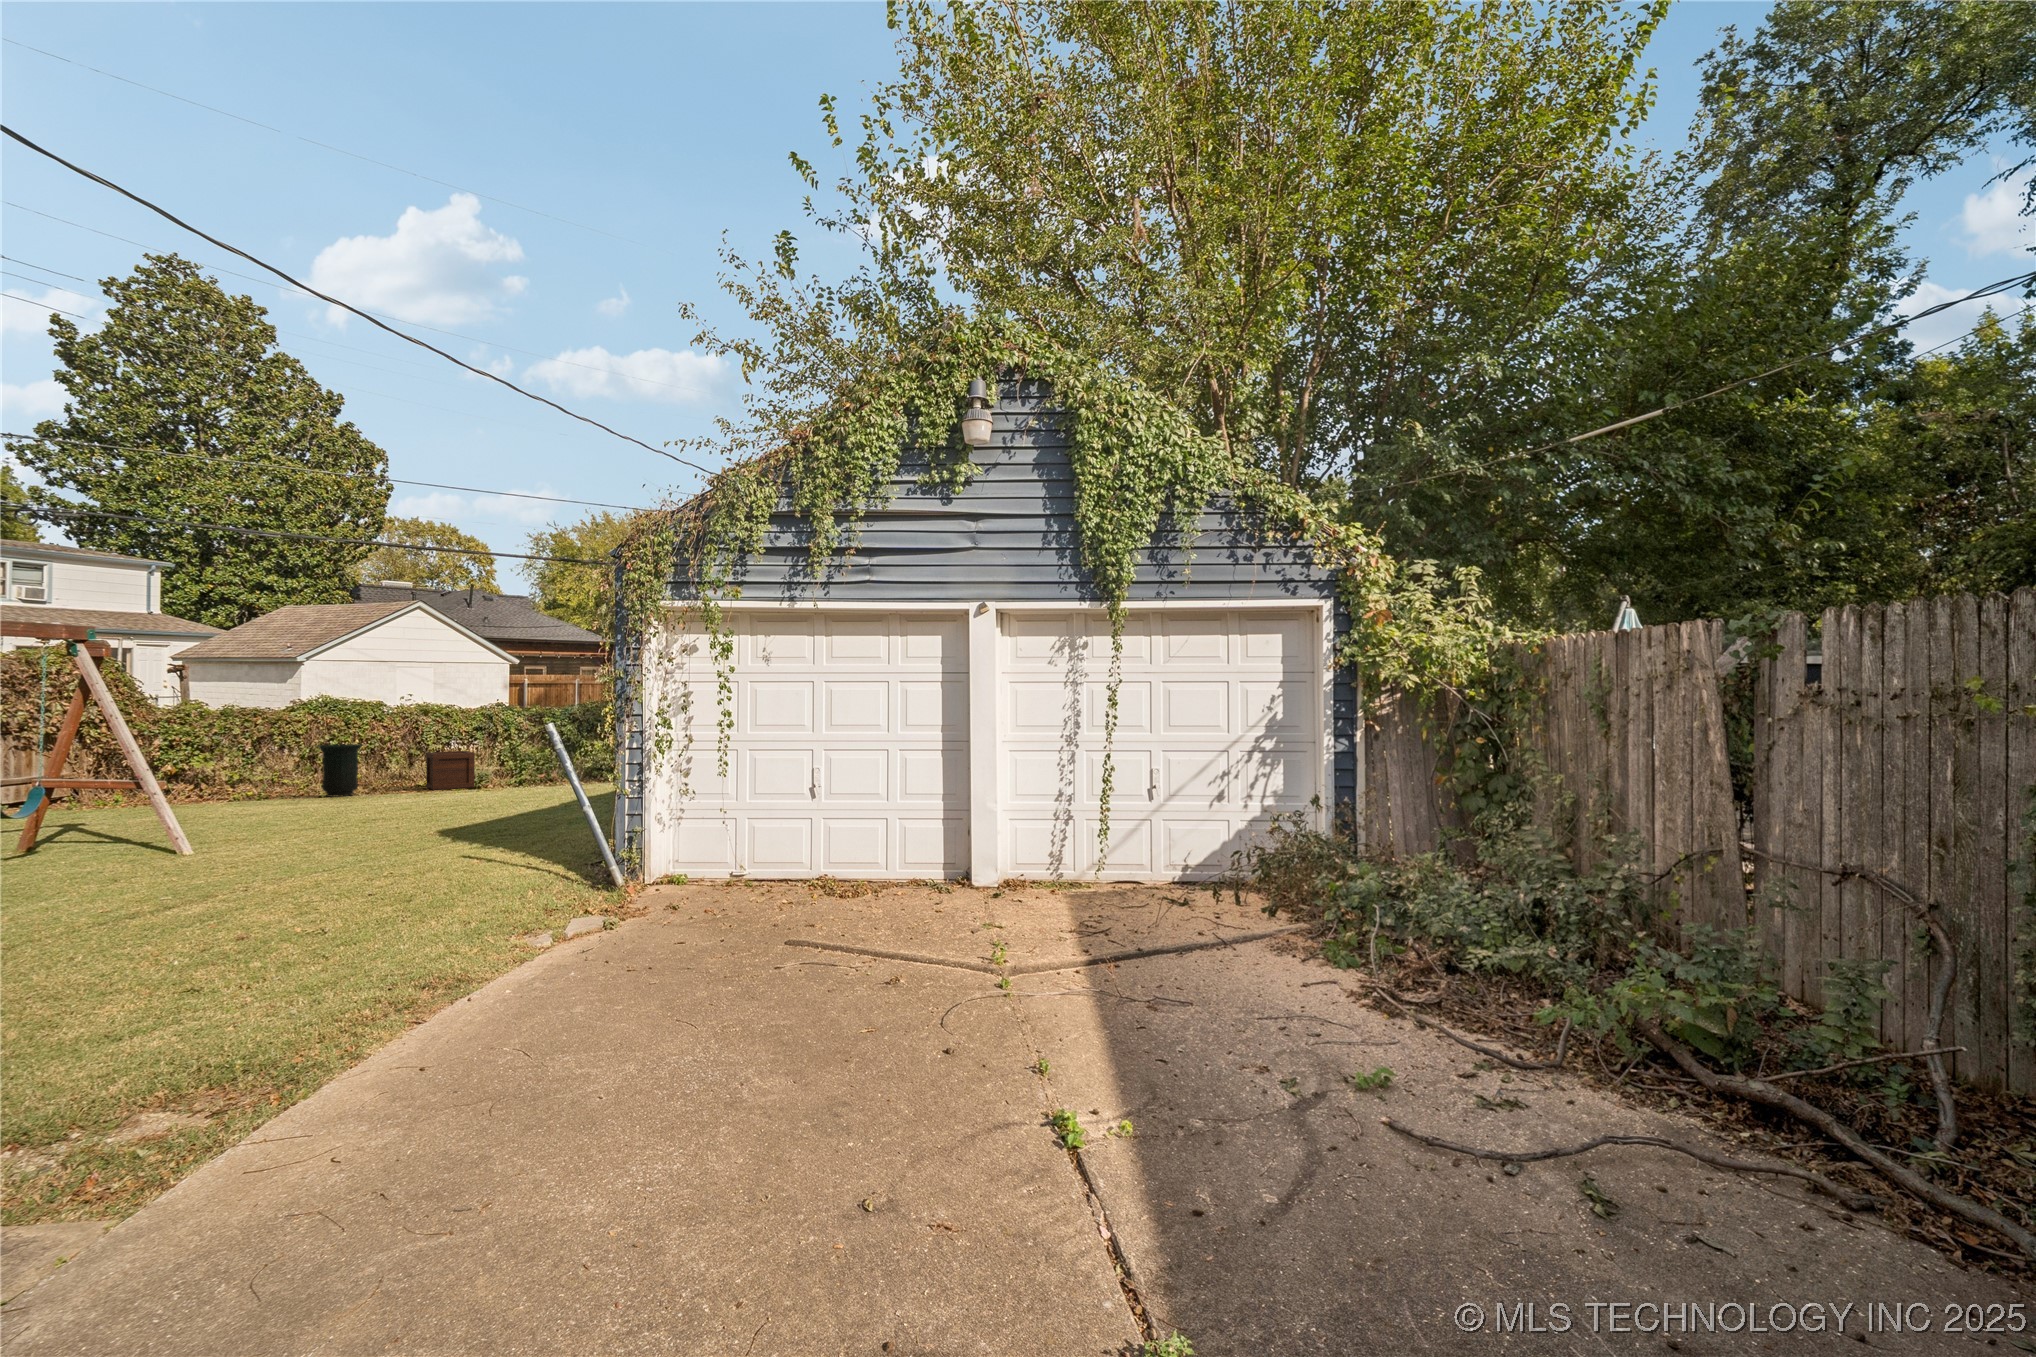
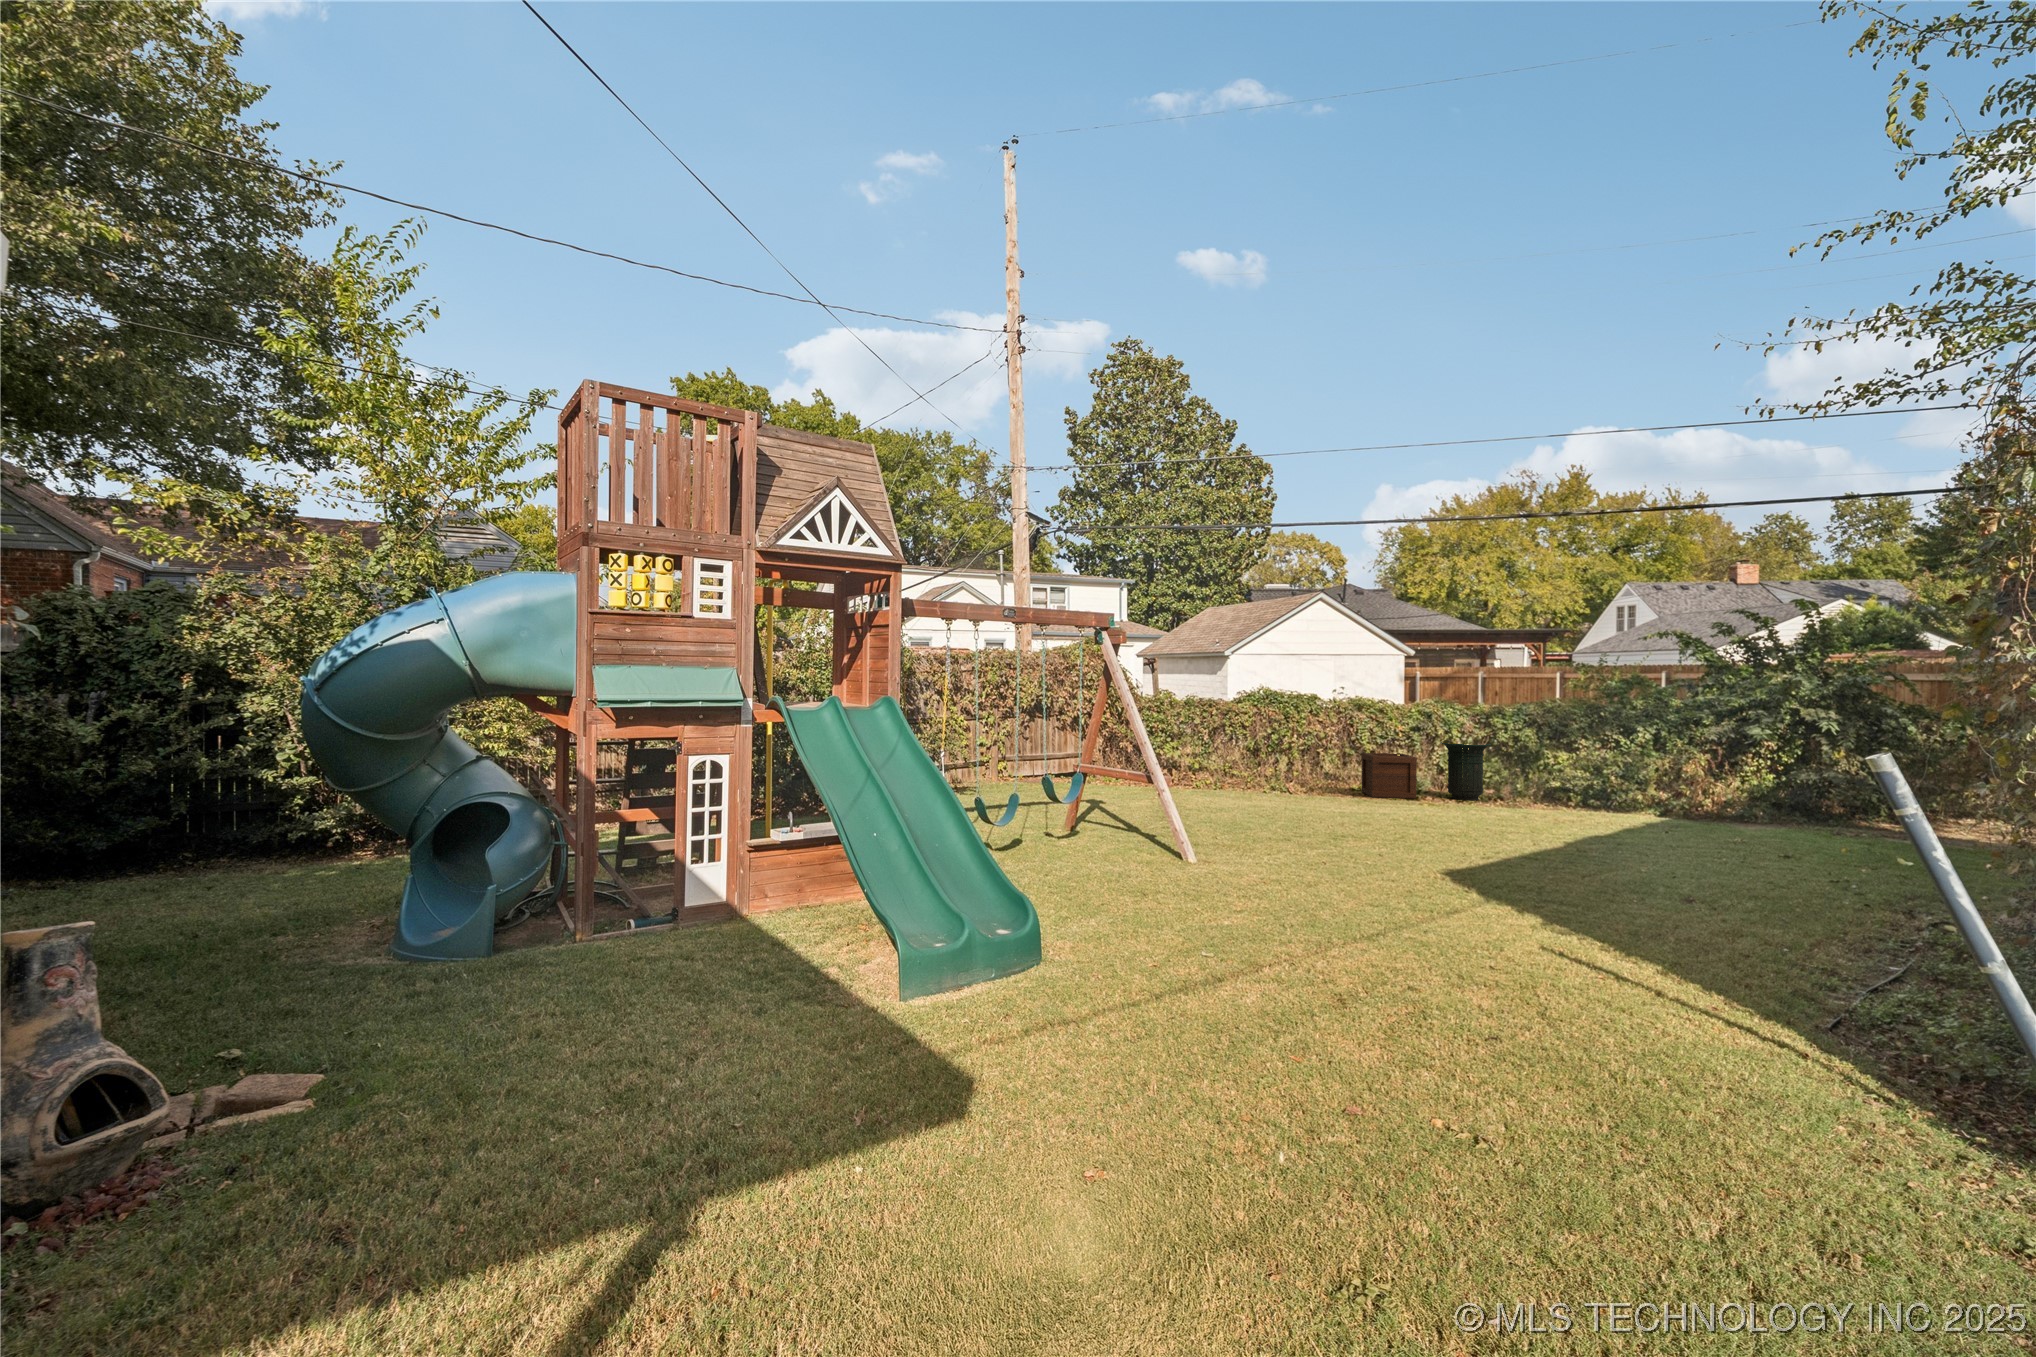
trash can: present [316,744,363,797] -> present [1440,742,1491,800]

